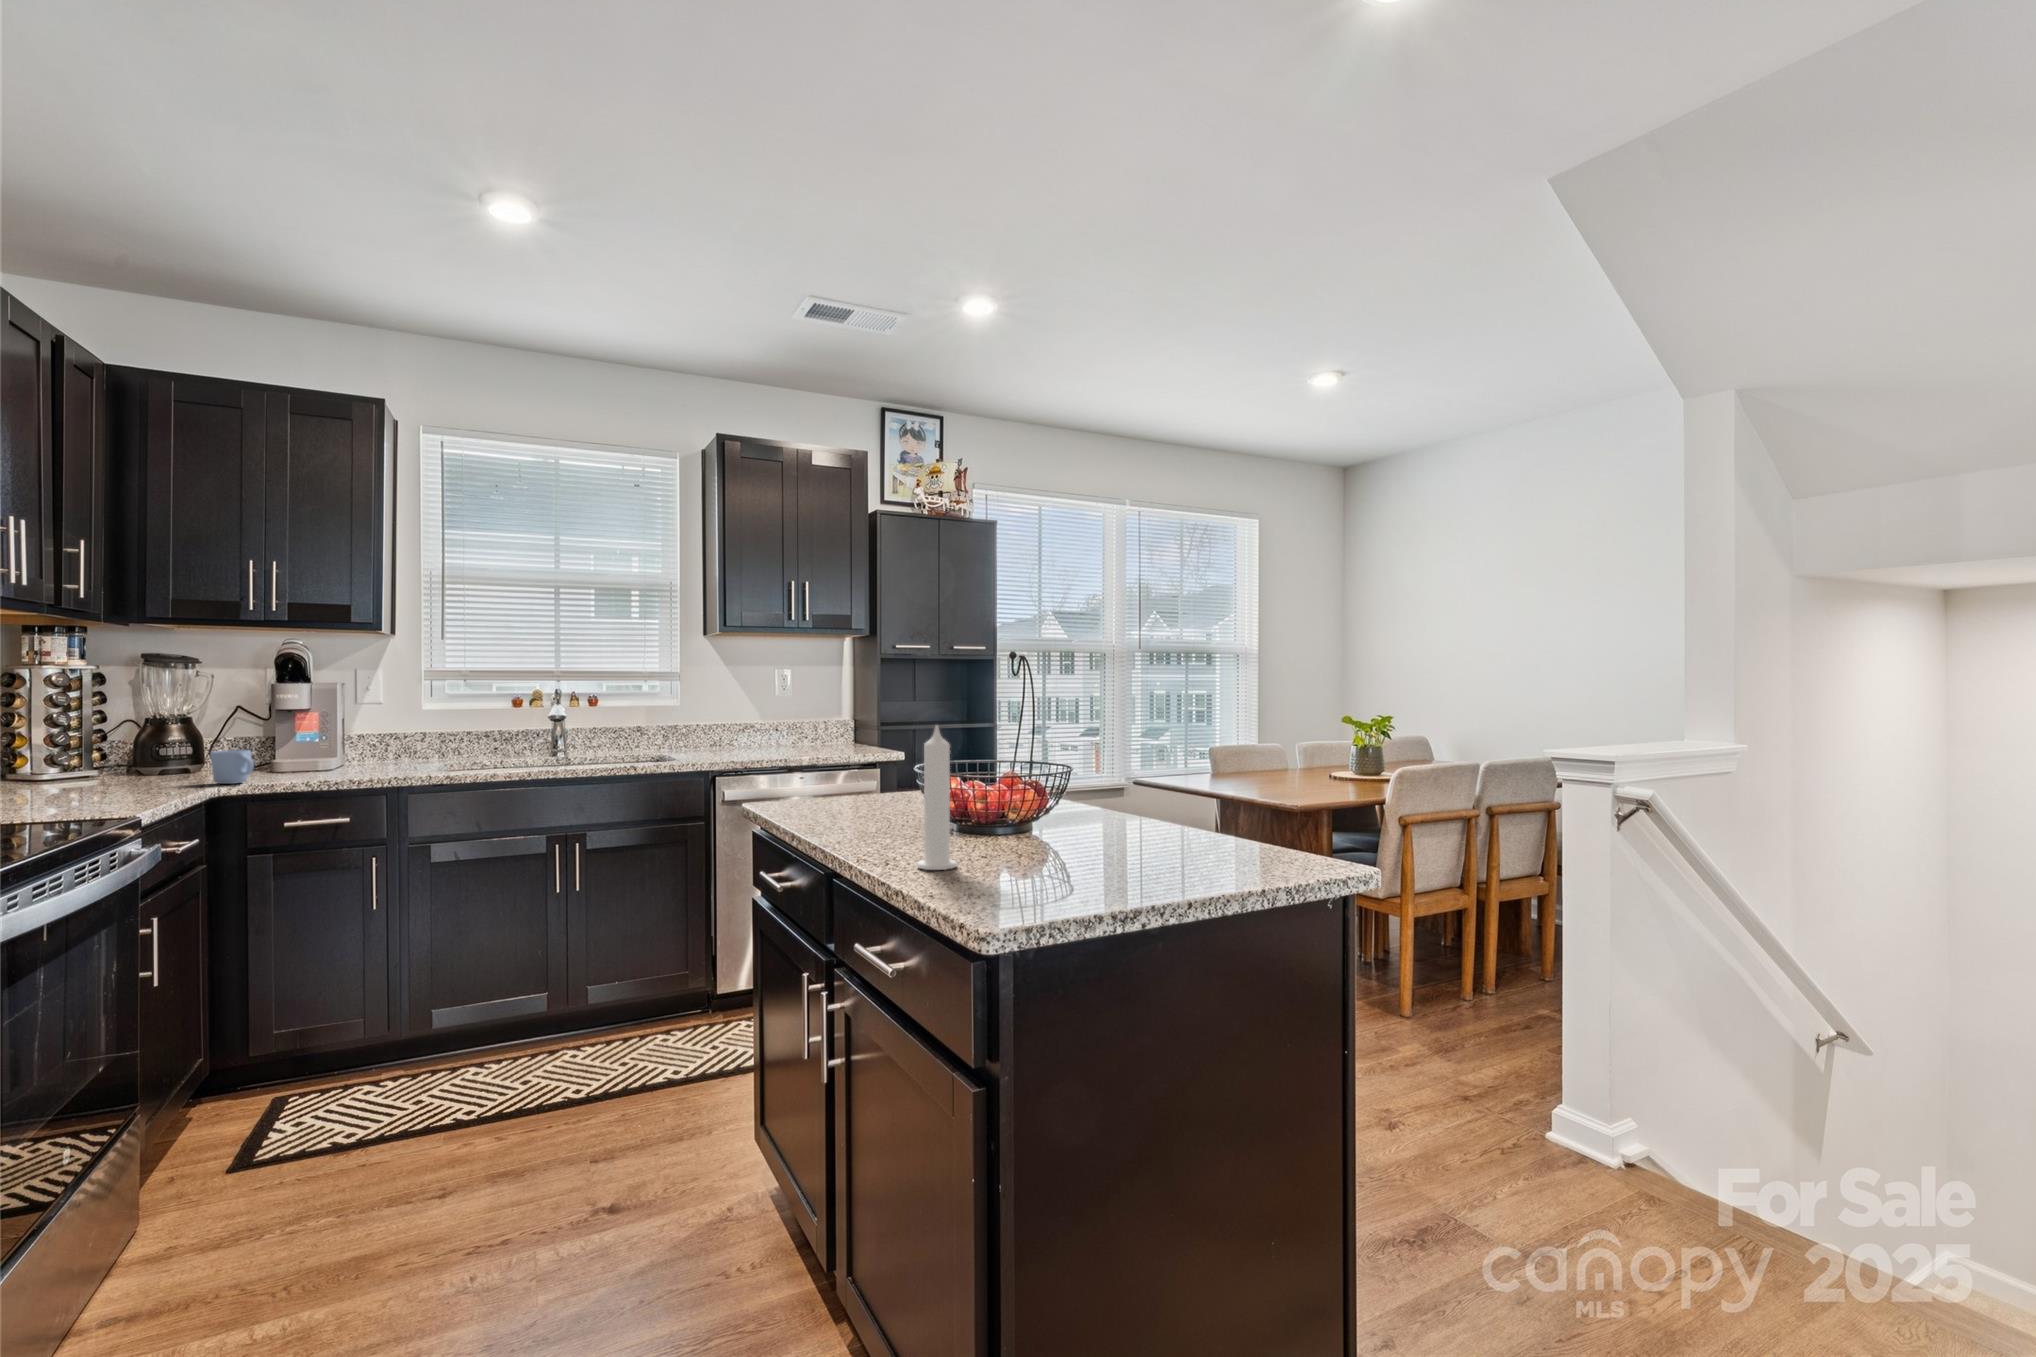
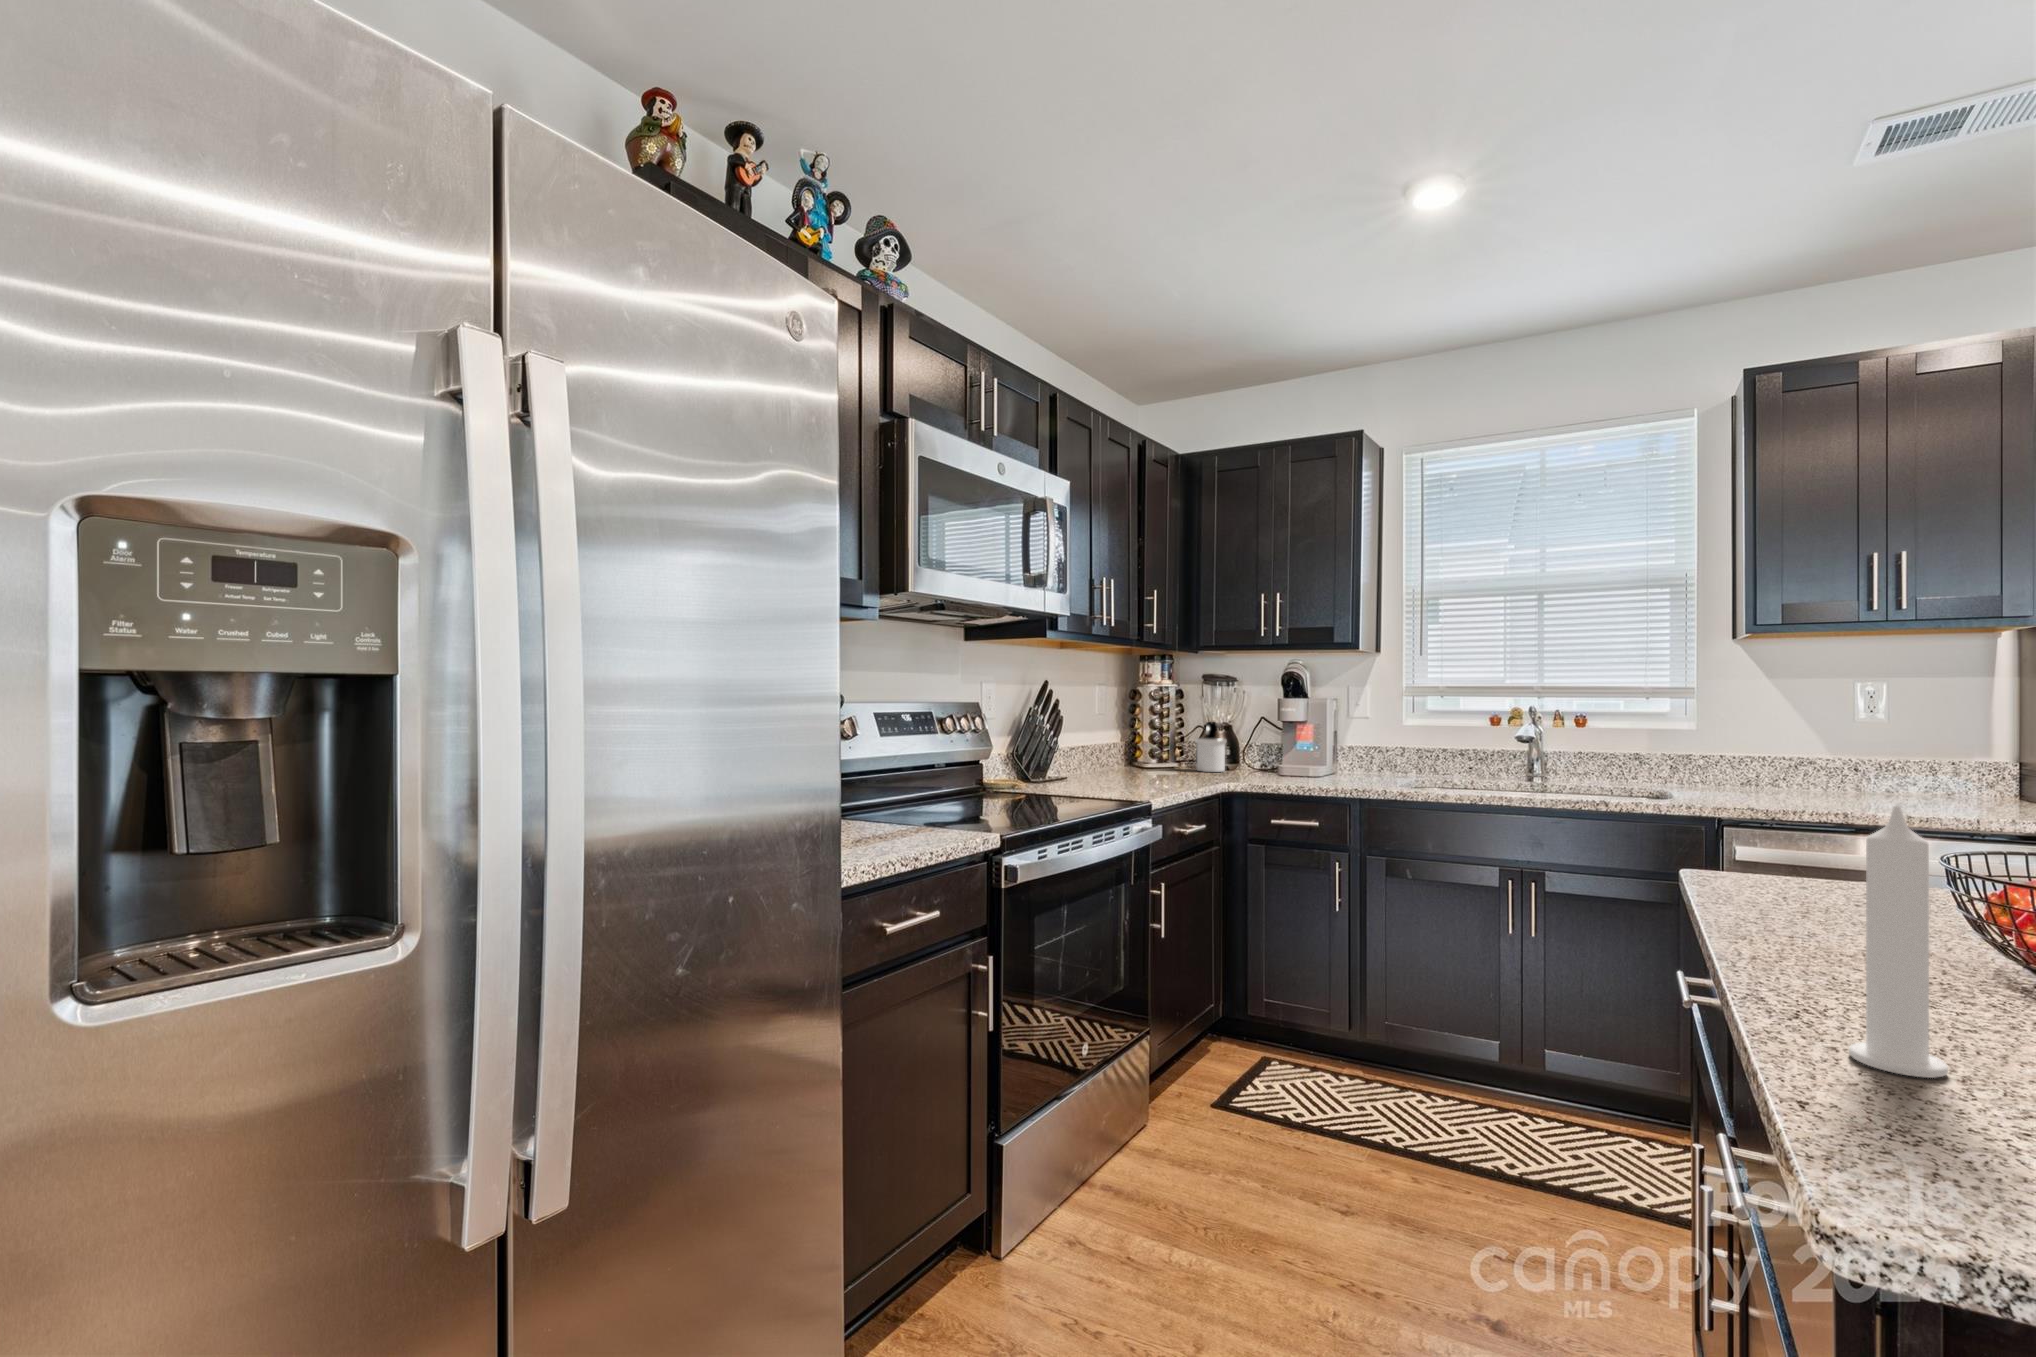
soap dispenser: none [144,714,193,778] -> present [1196,722,1226,772]
mug: present [210,750,254,784] -> none [1225,754,1252,782]

